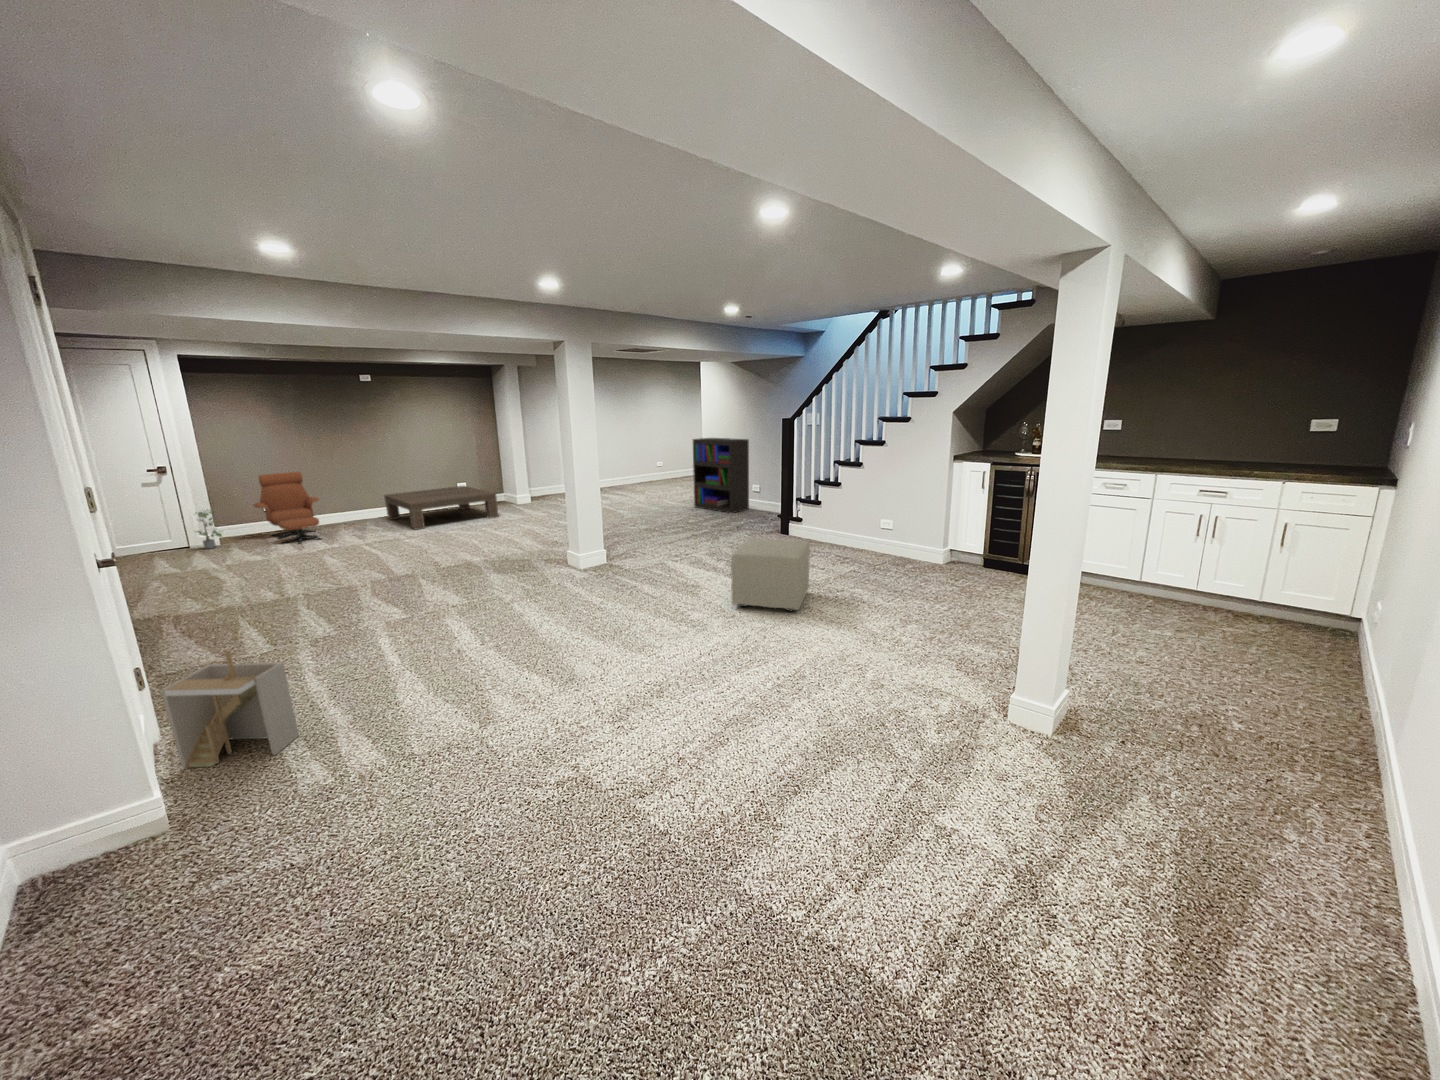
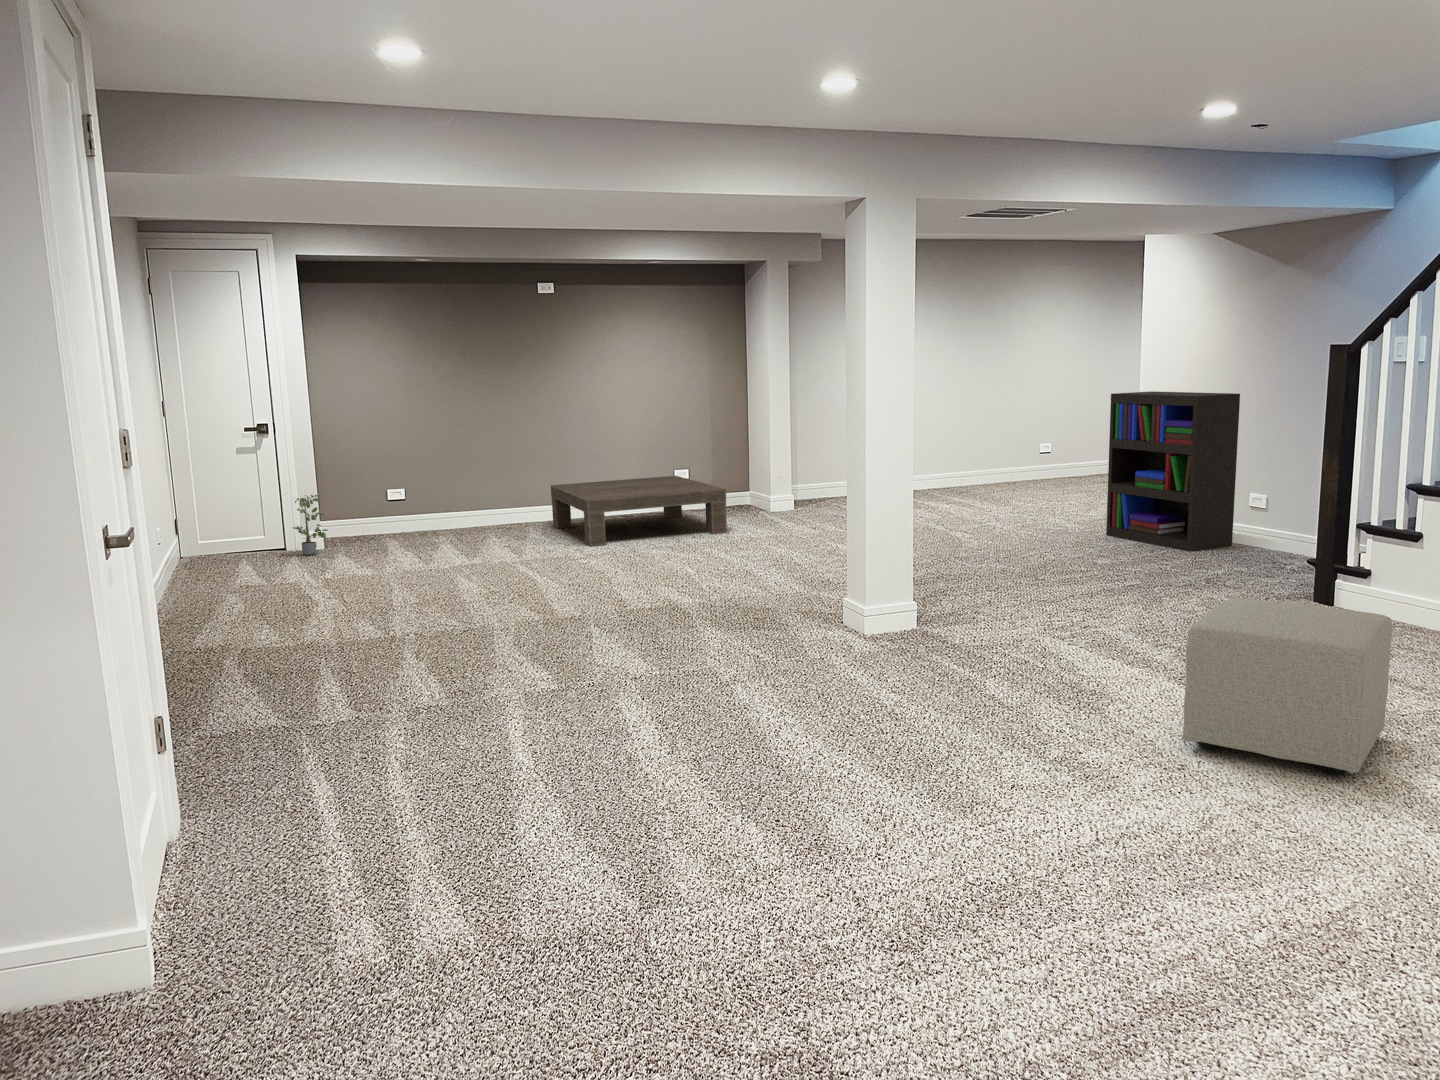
lounge chair: present [254,472,321,544] -> none [370,442,457,557]
storage bin: present [161,650,299,769] -> none [177,701,355,892]

